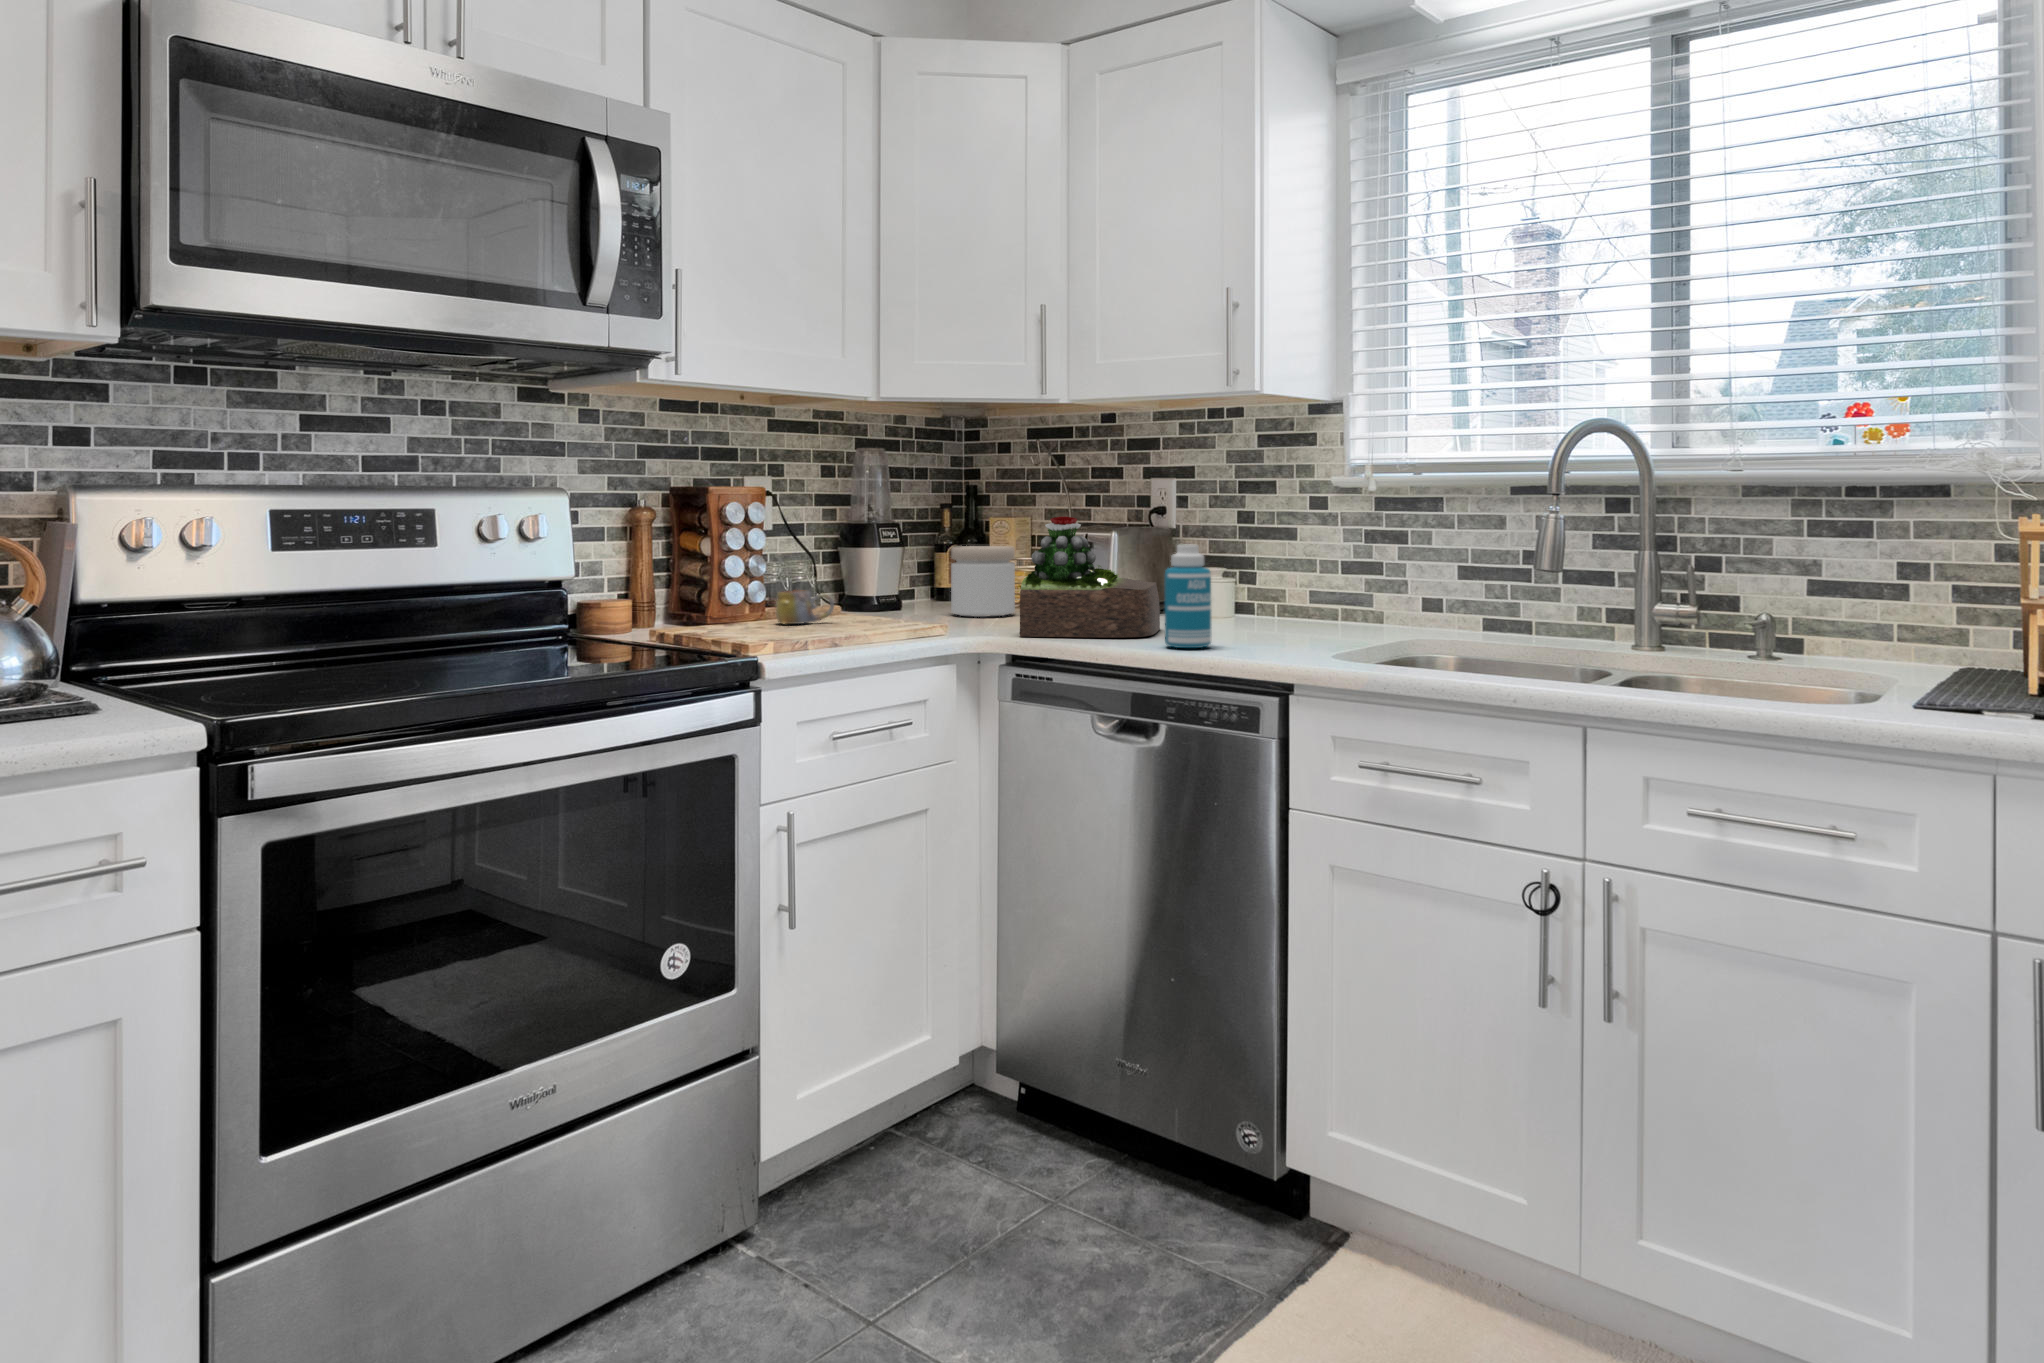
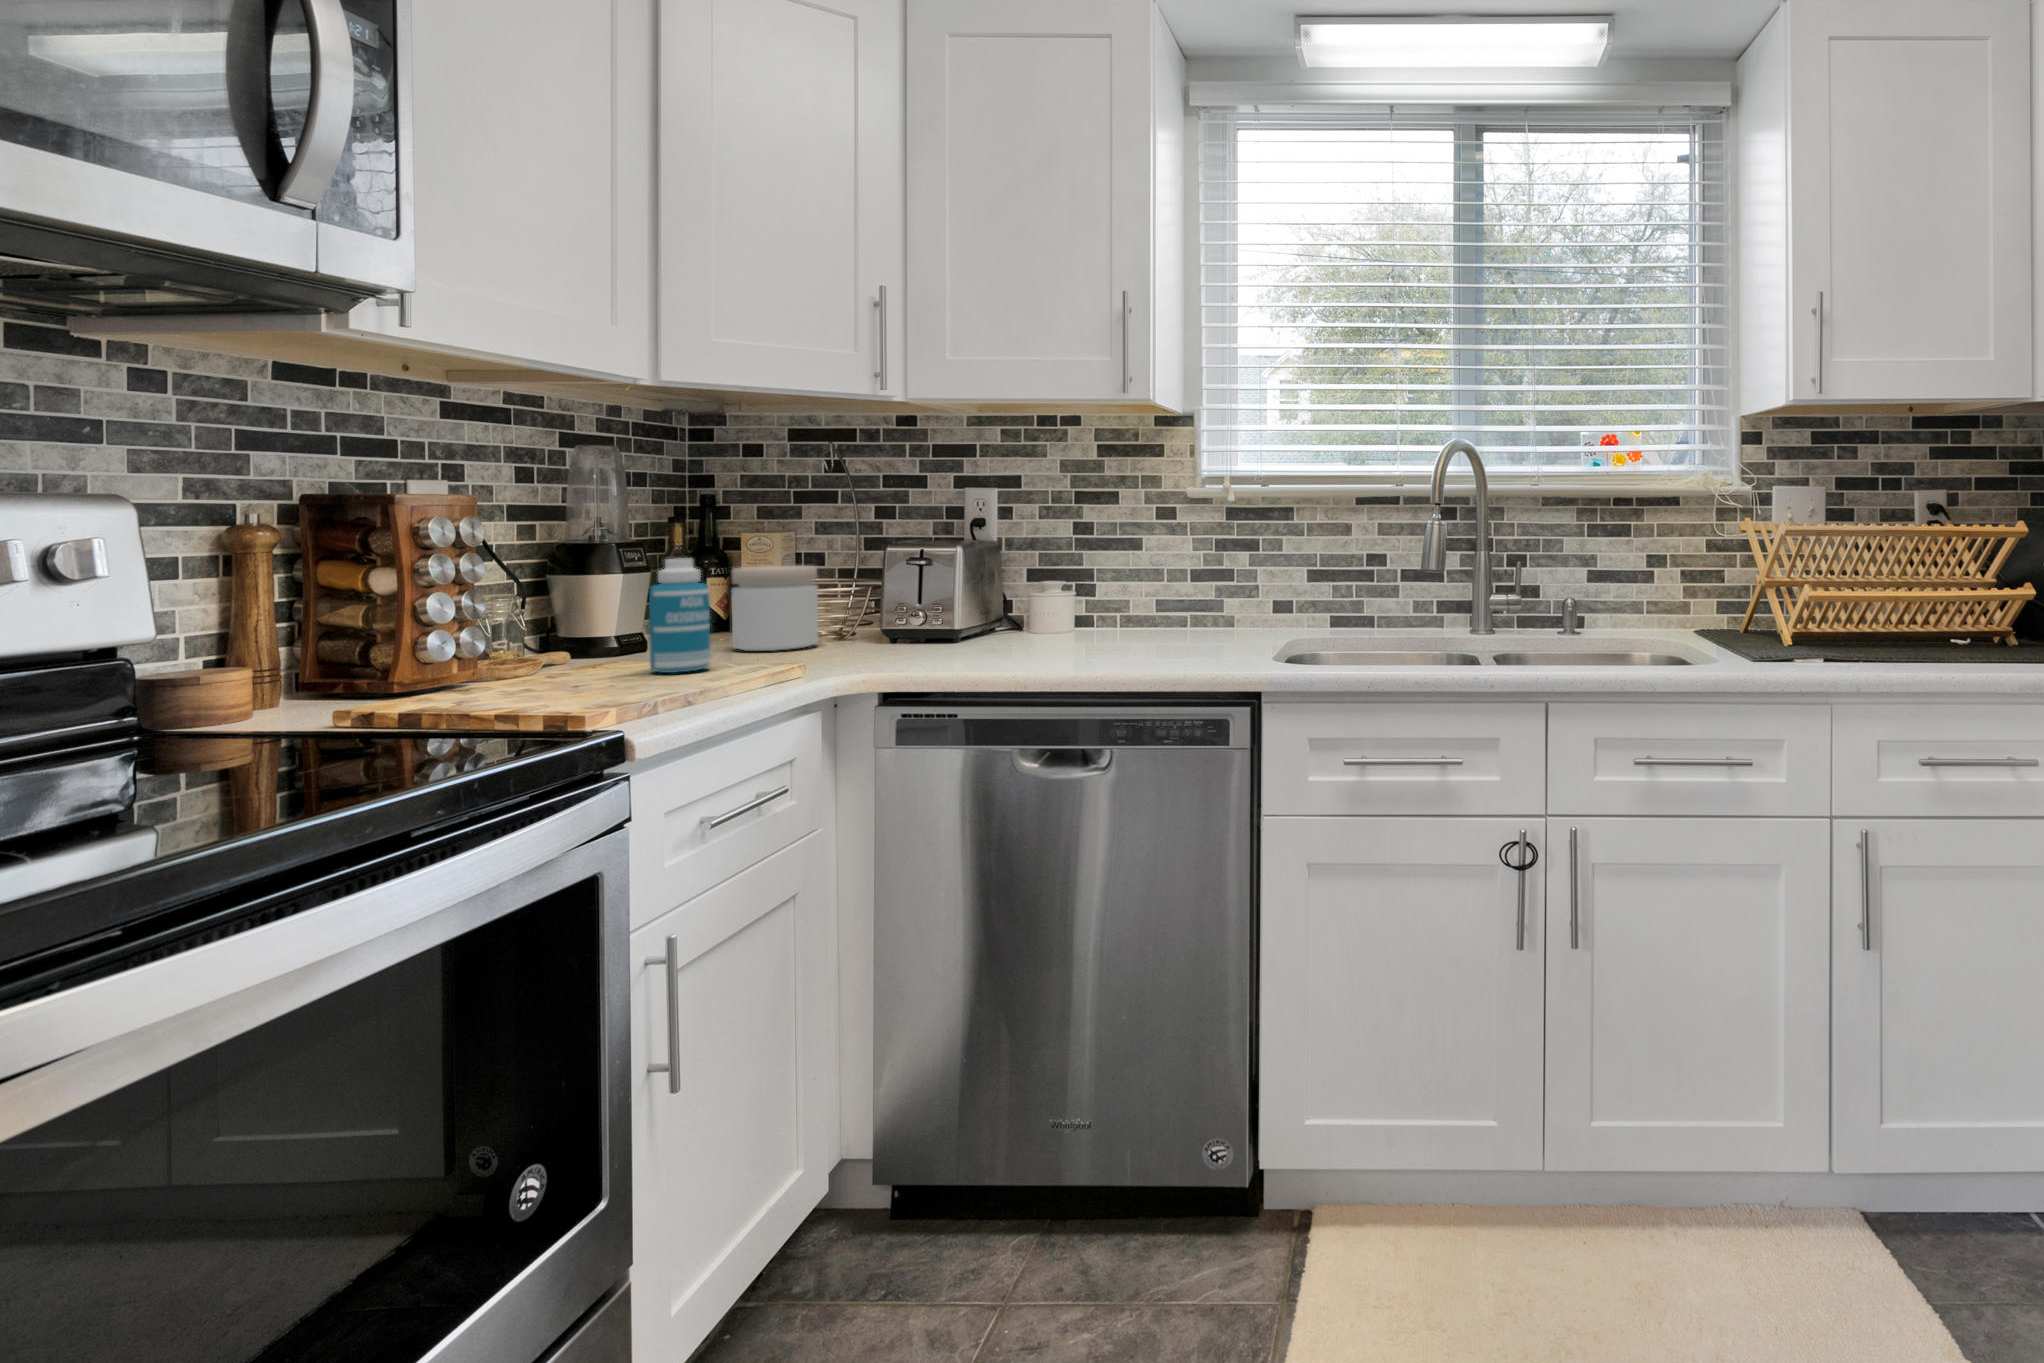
succulent plant: present [1020,517,1160,637] -> none [888,530,1048,671]
bottle: present [1165,545,1212,648] -> present [649,558,710,673]
mug: present [776,590,834,624] -> none [496,635,589,683]

